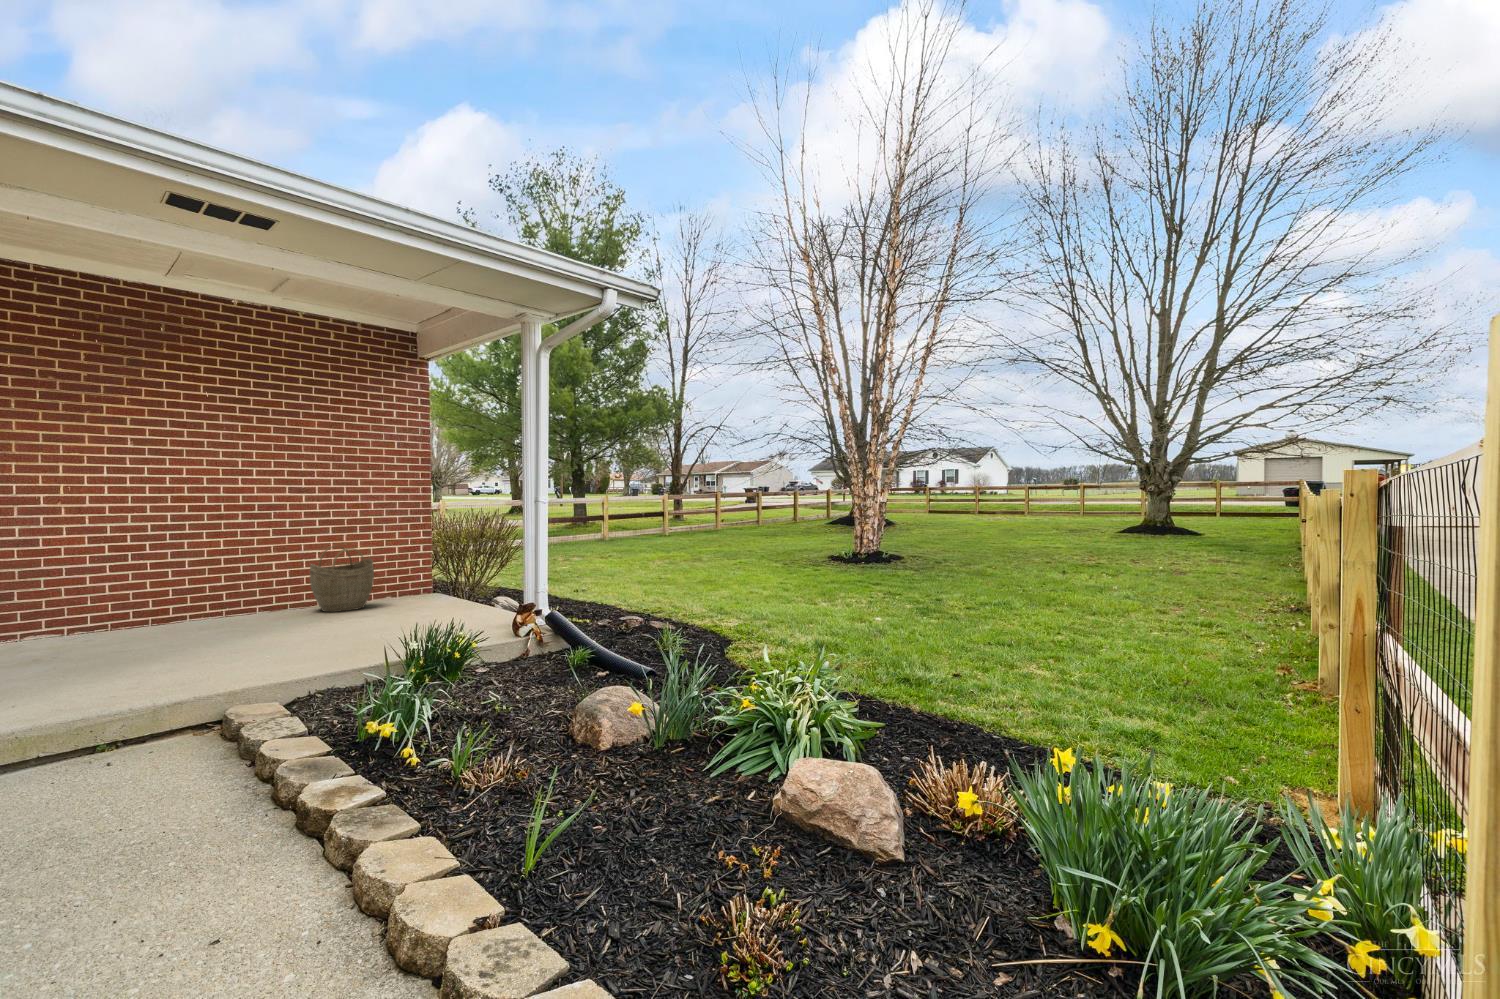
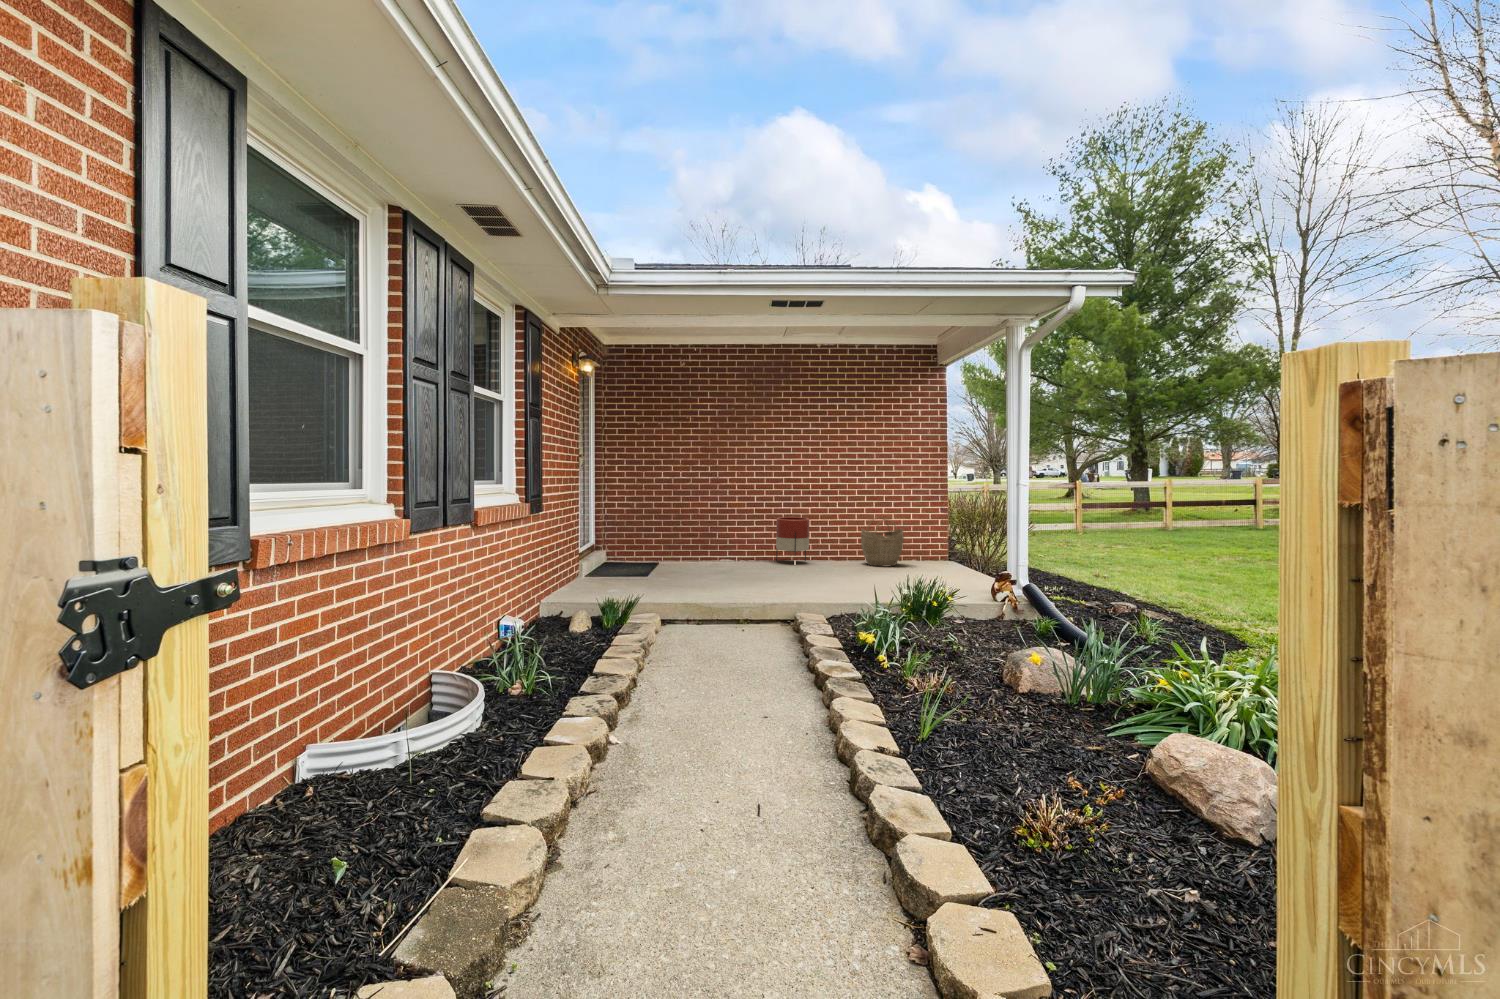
planter: none [161,556,224,629] -> present [776,517,809,561]

